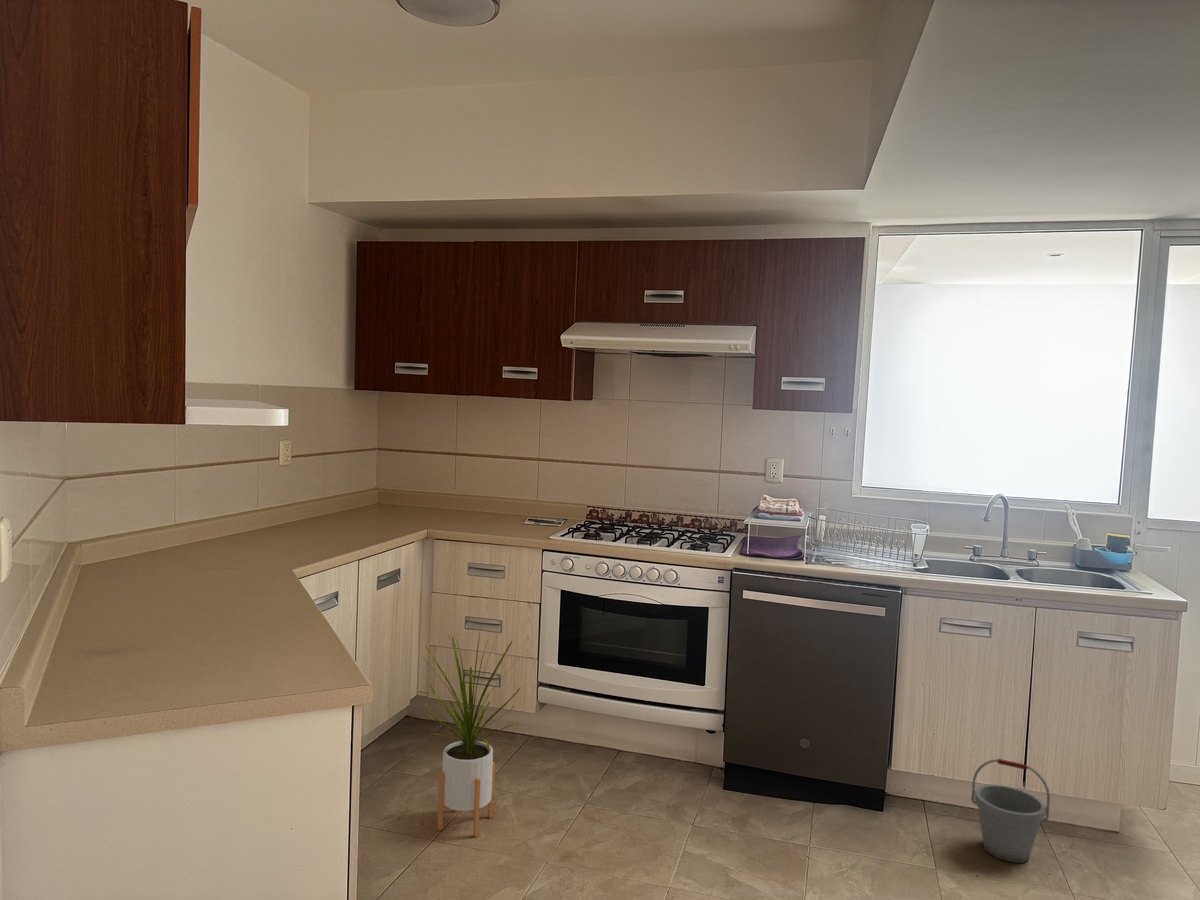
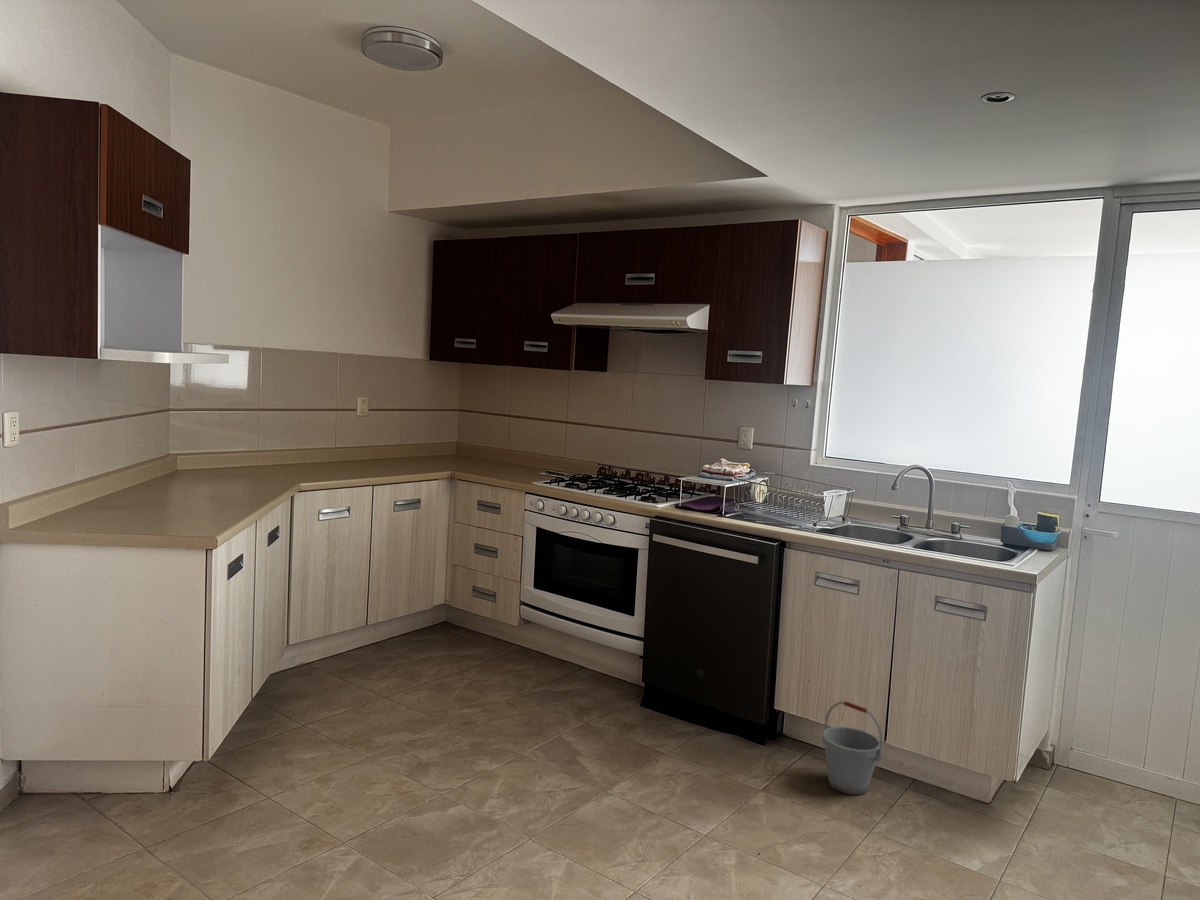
house plant: present [423,629,520,837] -> none [388,541,470,698]

